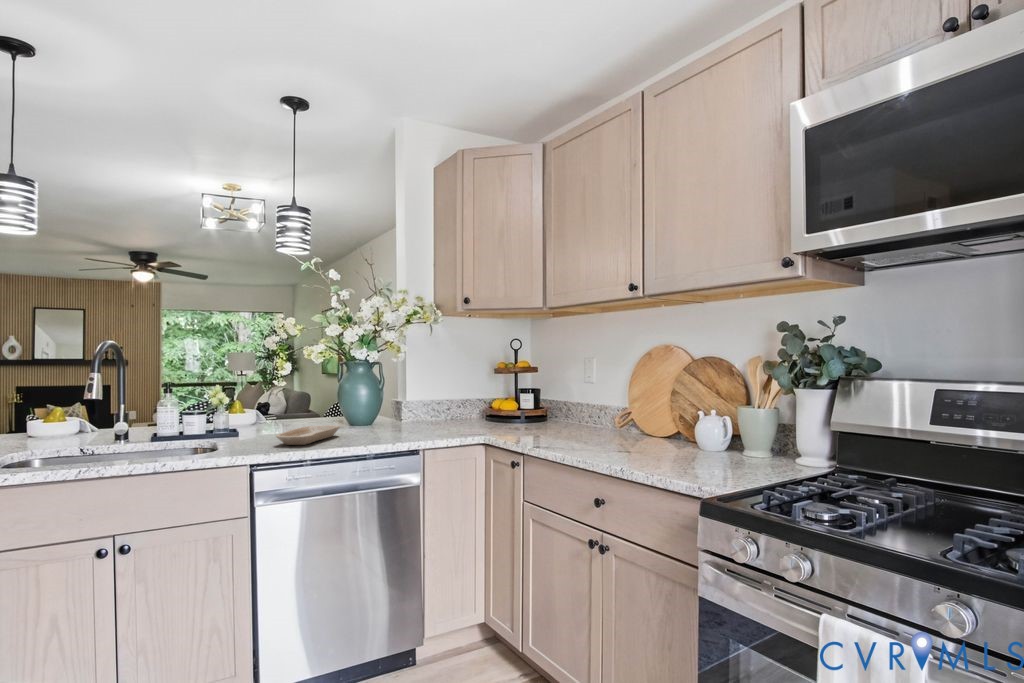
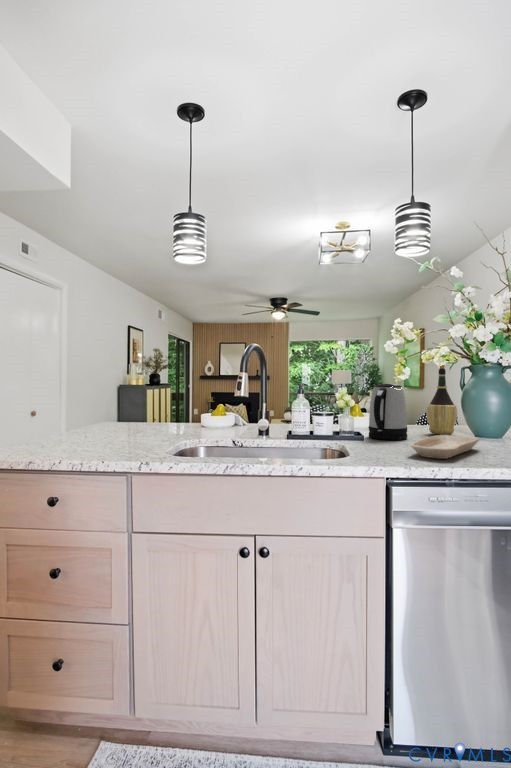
wine bottle: none [307,361,334,426] -> present [426,365,457,435]
kettle: none [246,380,285,434] -> present [369,384,407,440]

